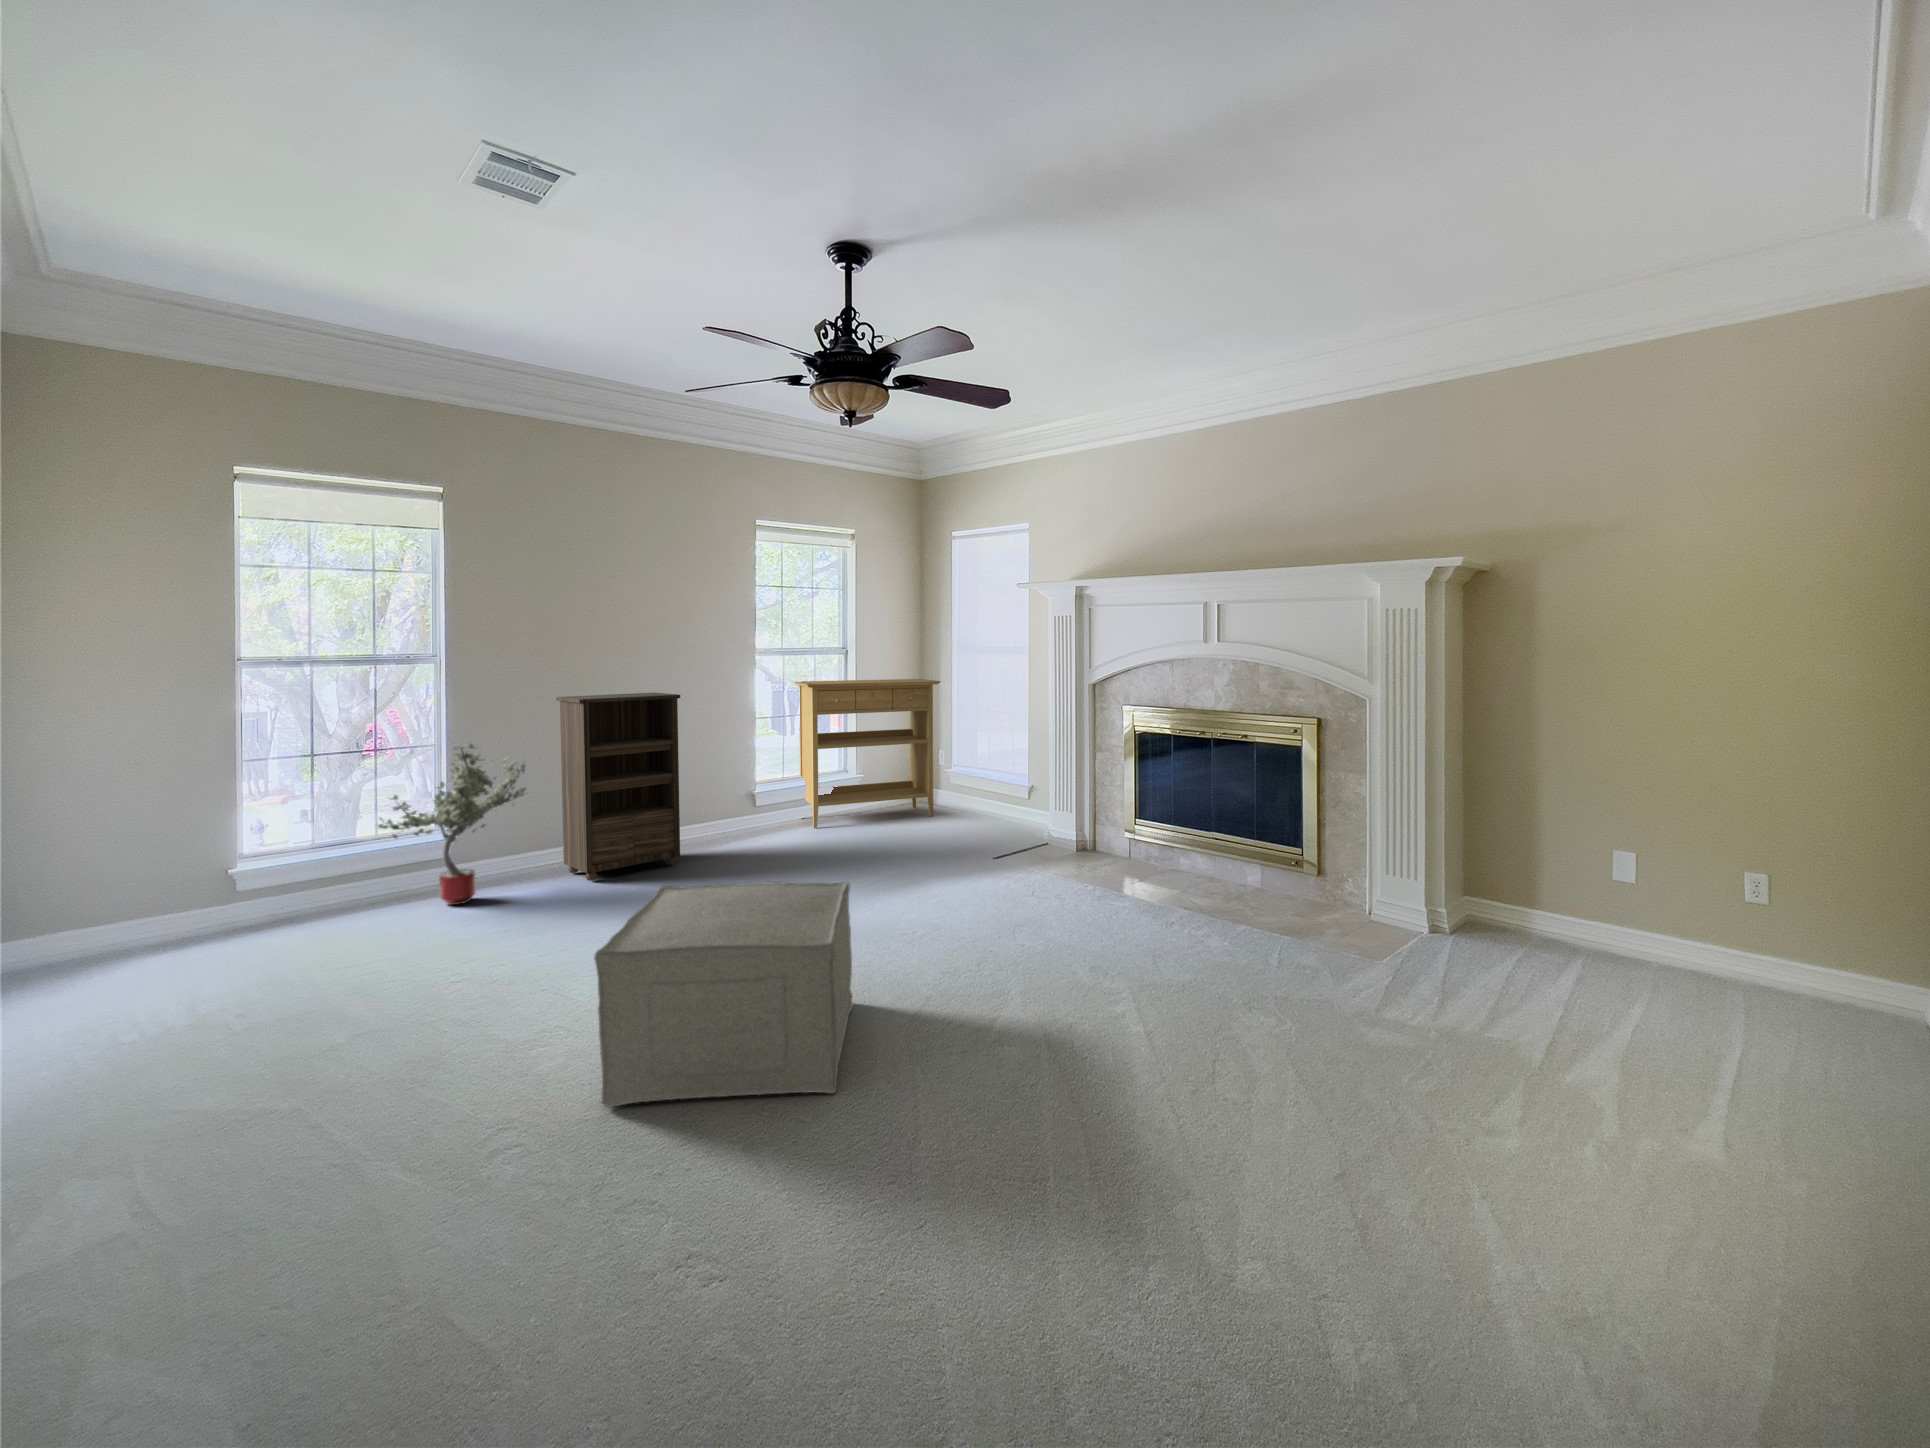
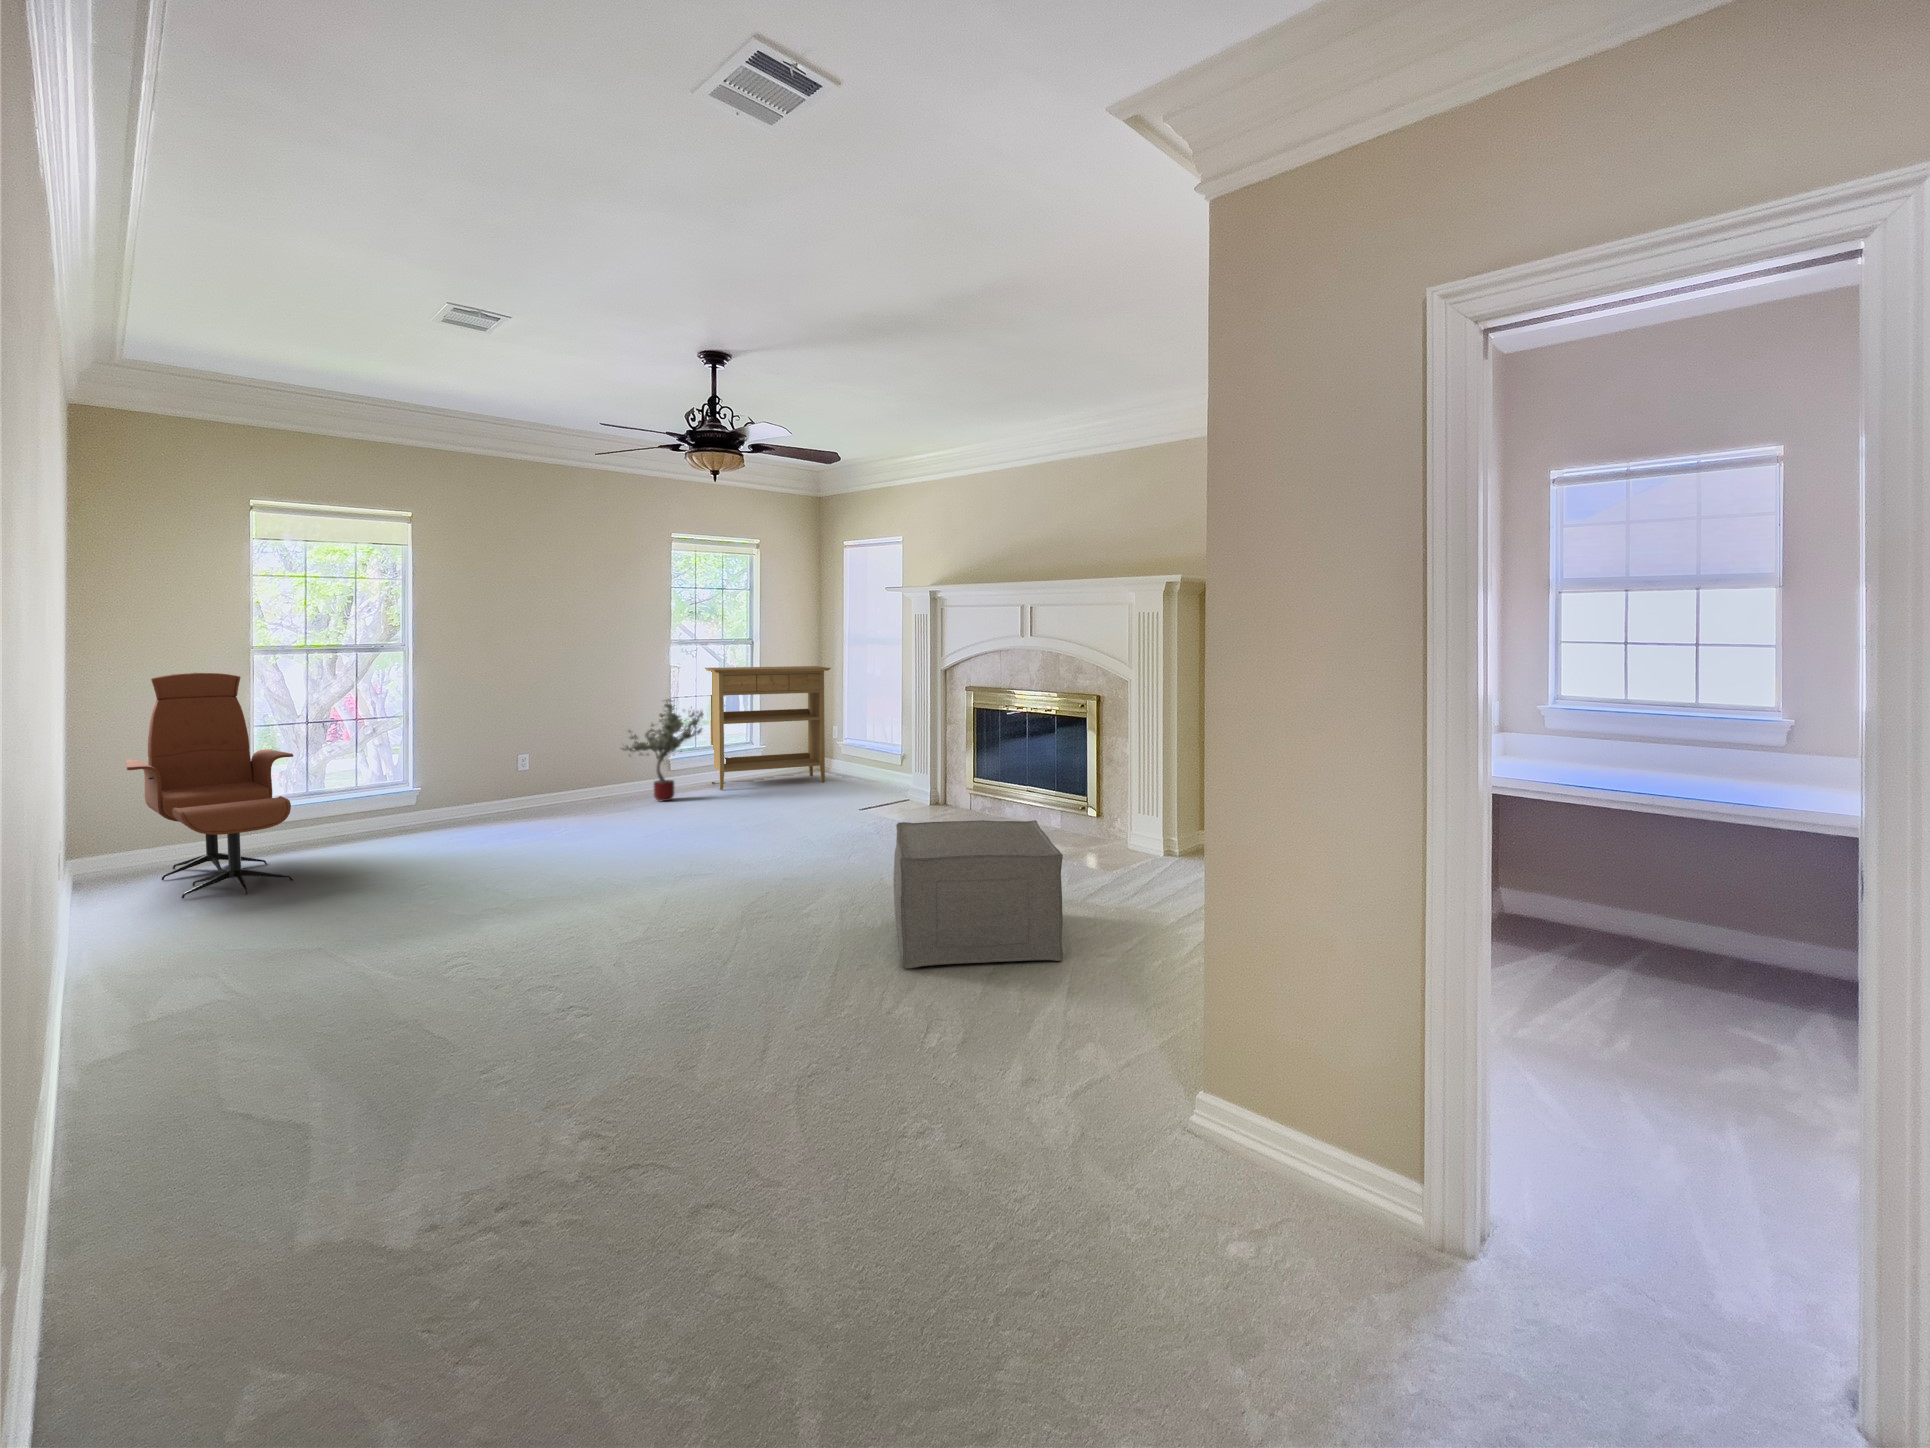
bookshelf: present [556,692,680,881] -> none [501,675,603,825]
lounge chair: none [54,694,288,1011] -> present [126,673,293,898]
potted tree: present [378,744,526,905] -> present [620,699,704,802]
ottoman: present [594,882,853,1107] -> present [894,820,1063,968]

